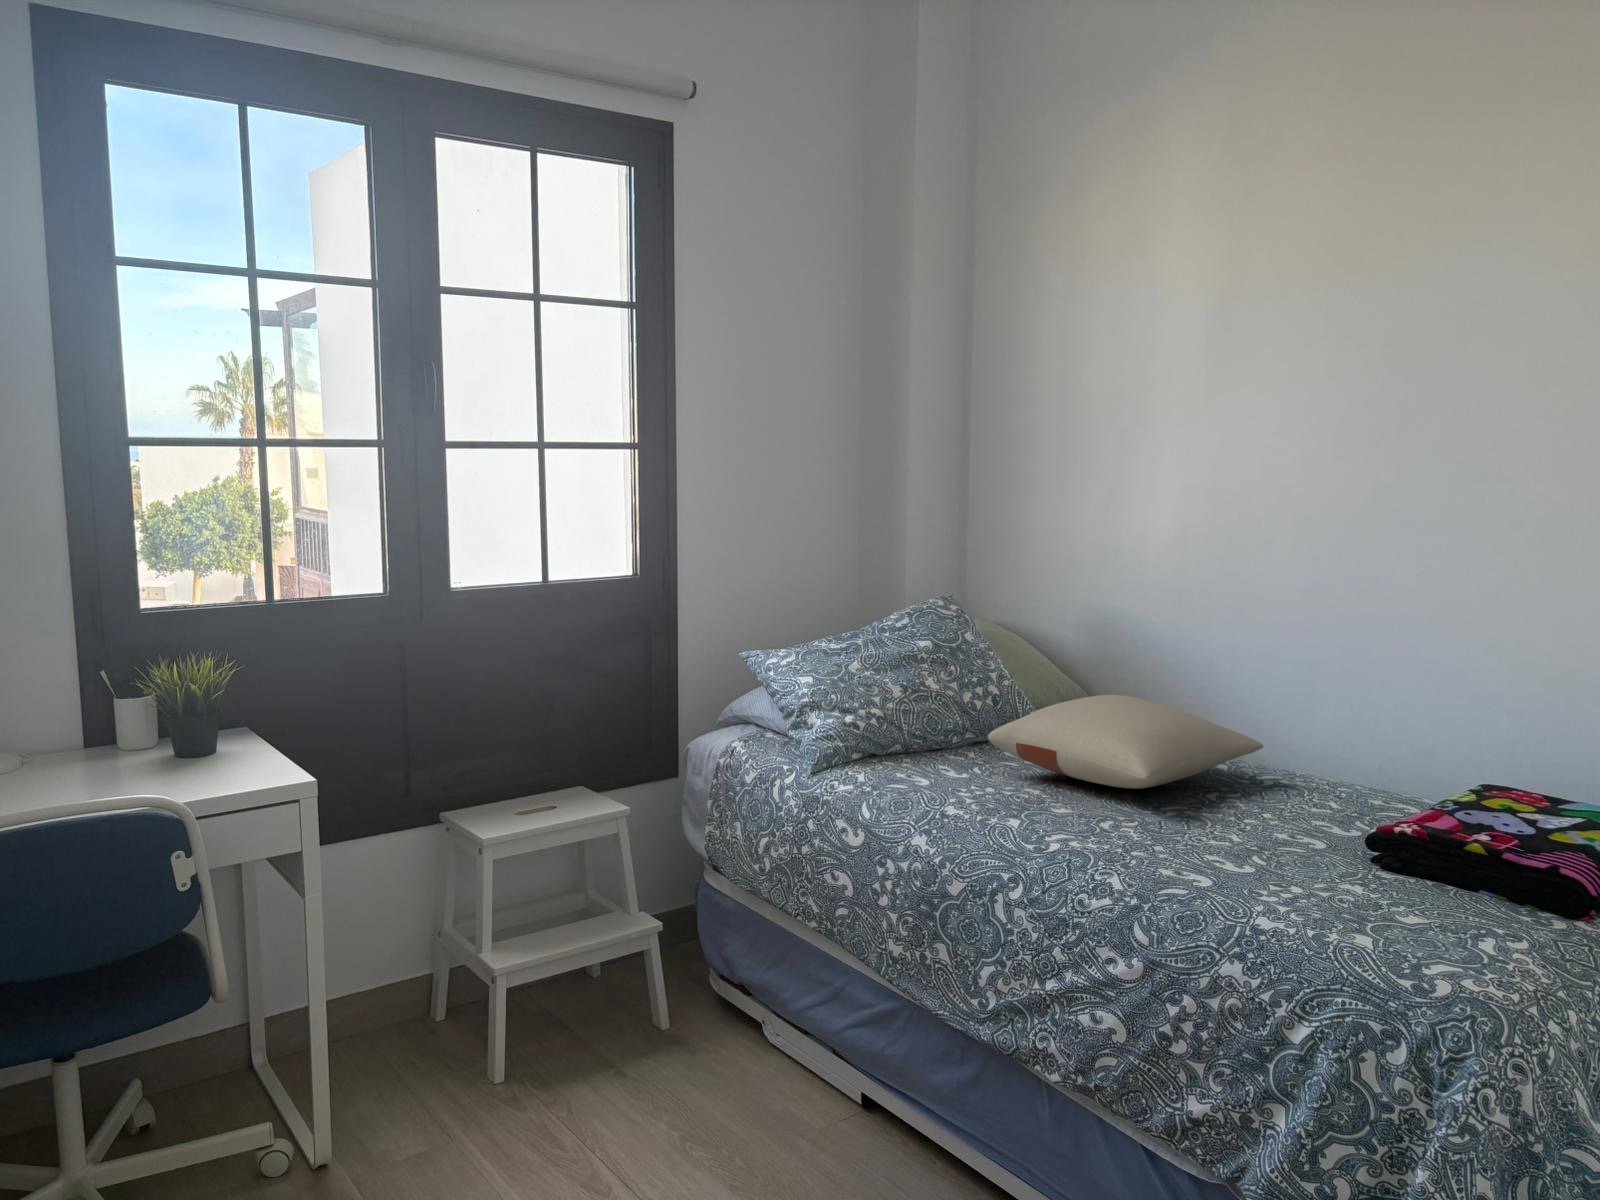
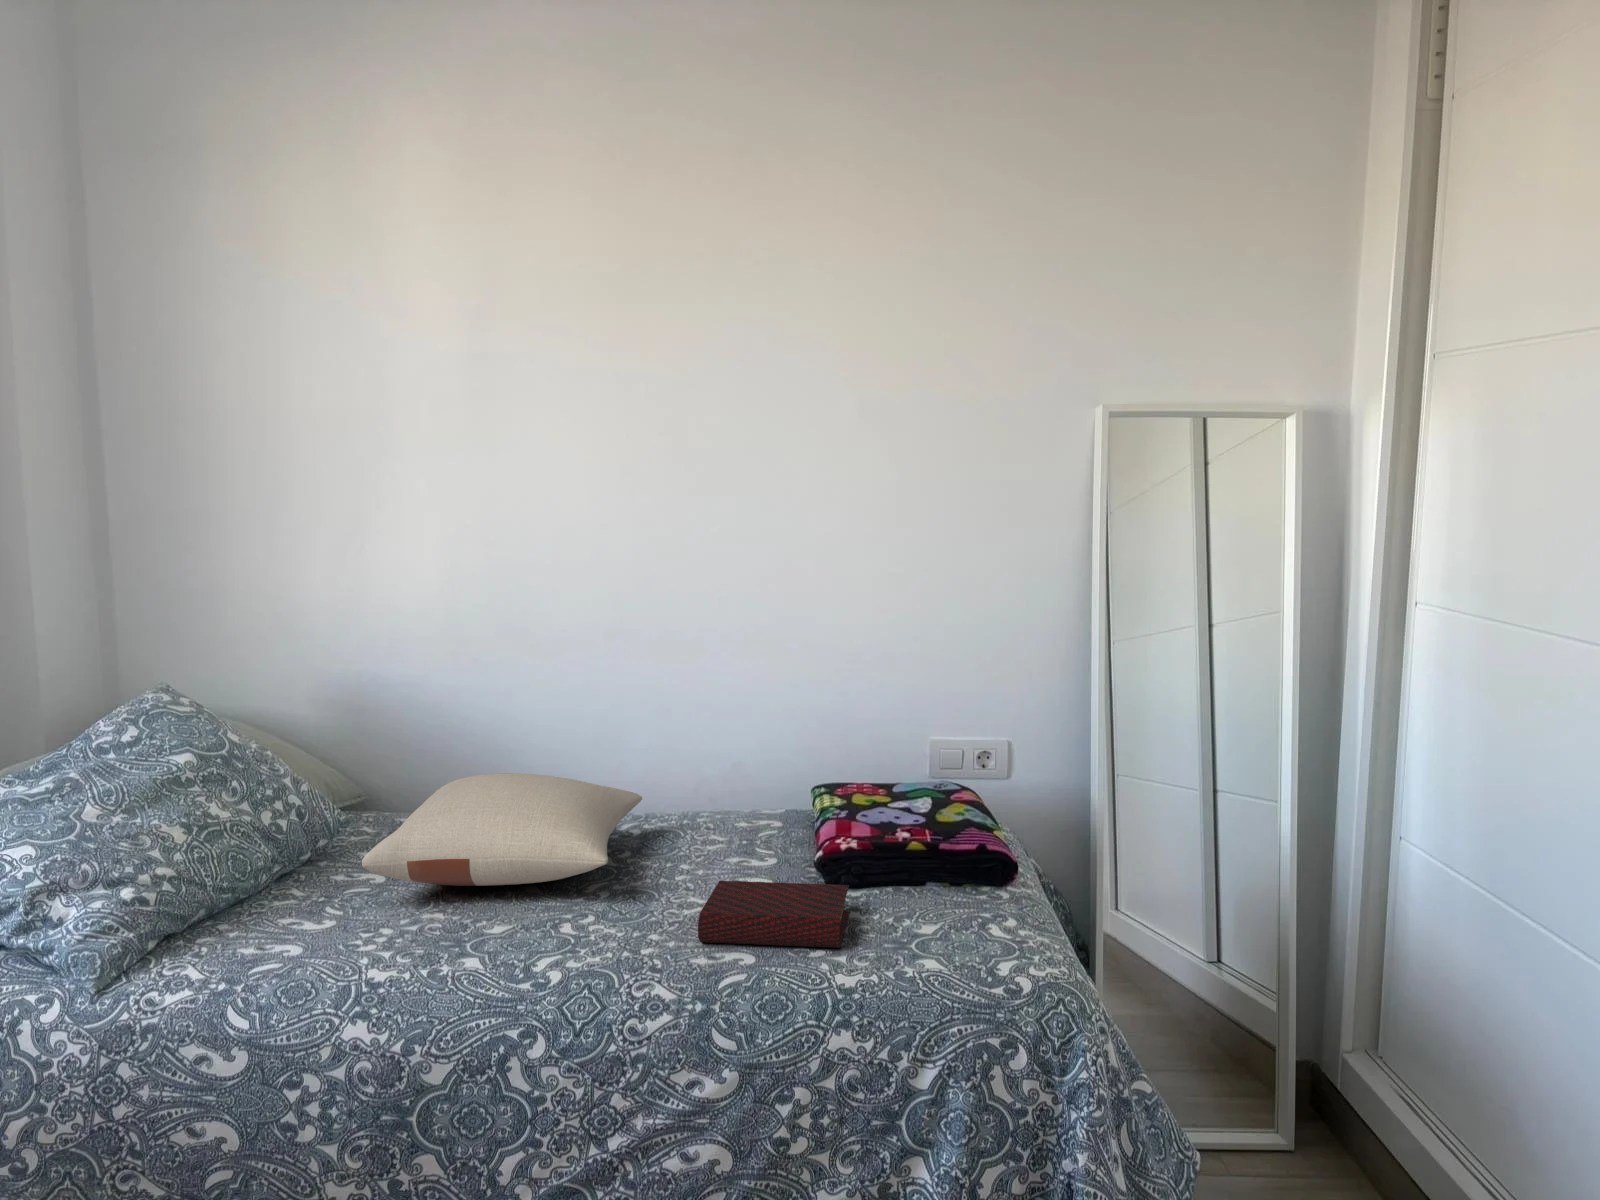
book: none [1178,821,1355,902] -> present [698,881,849,948]

